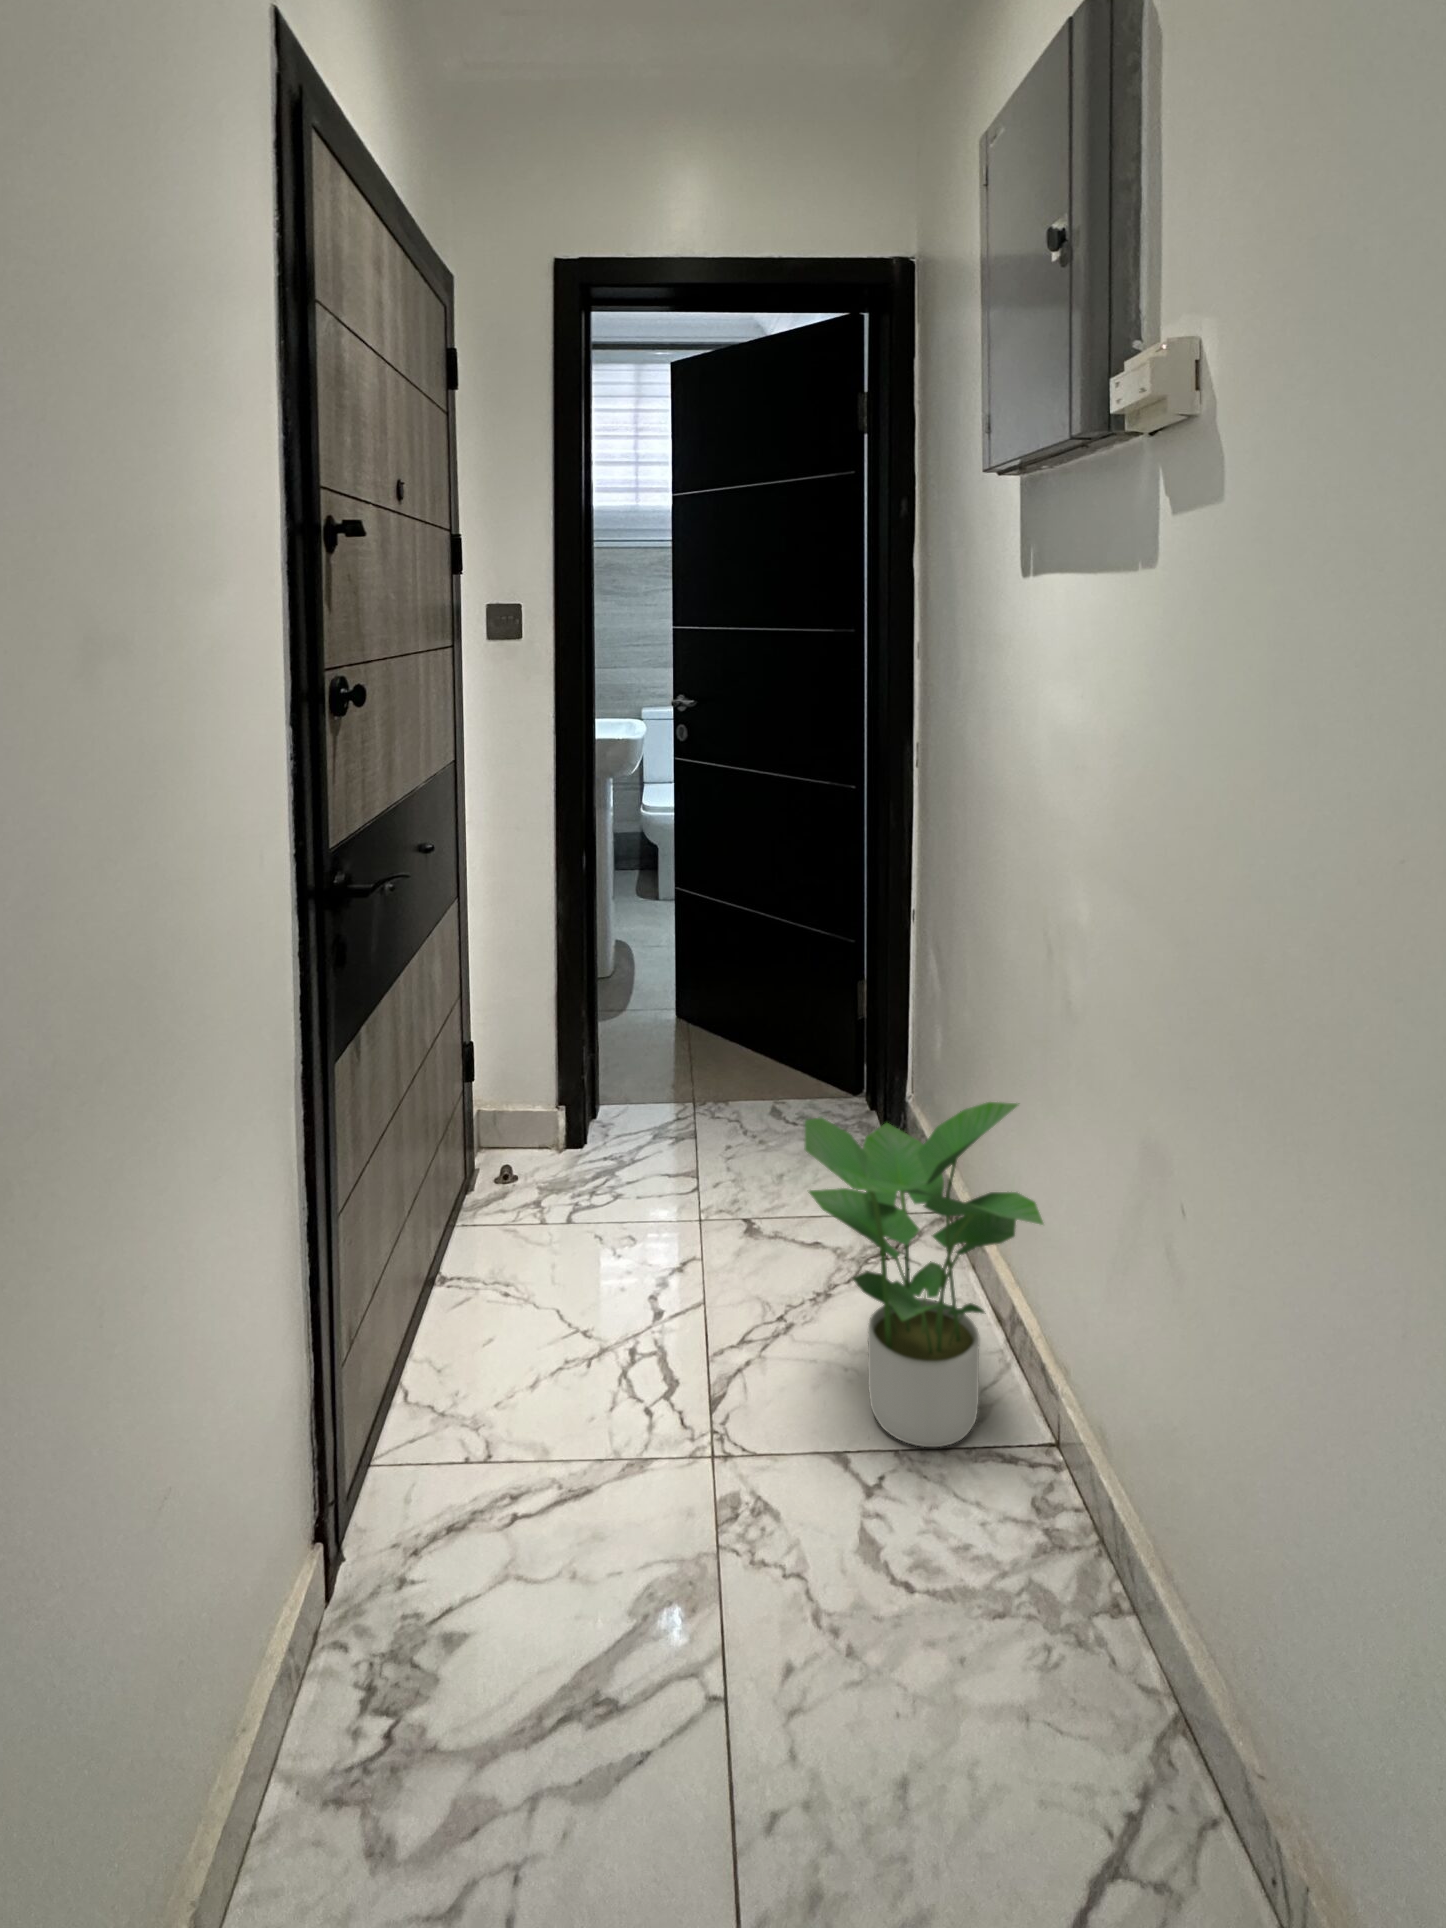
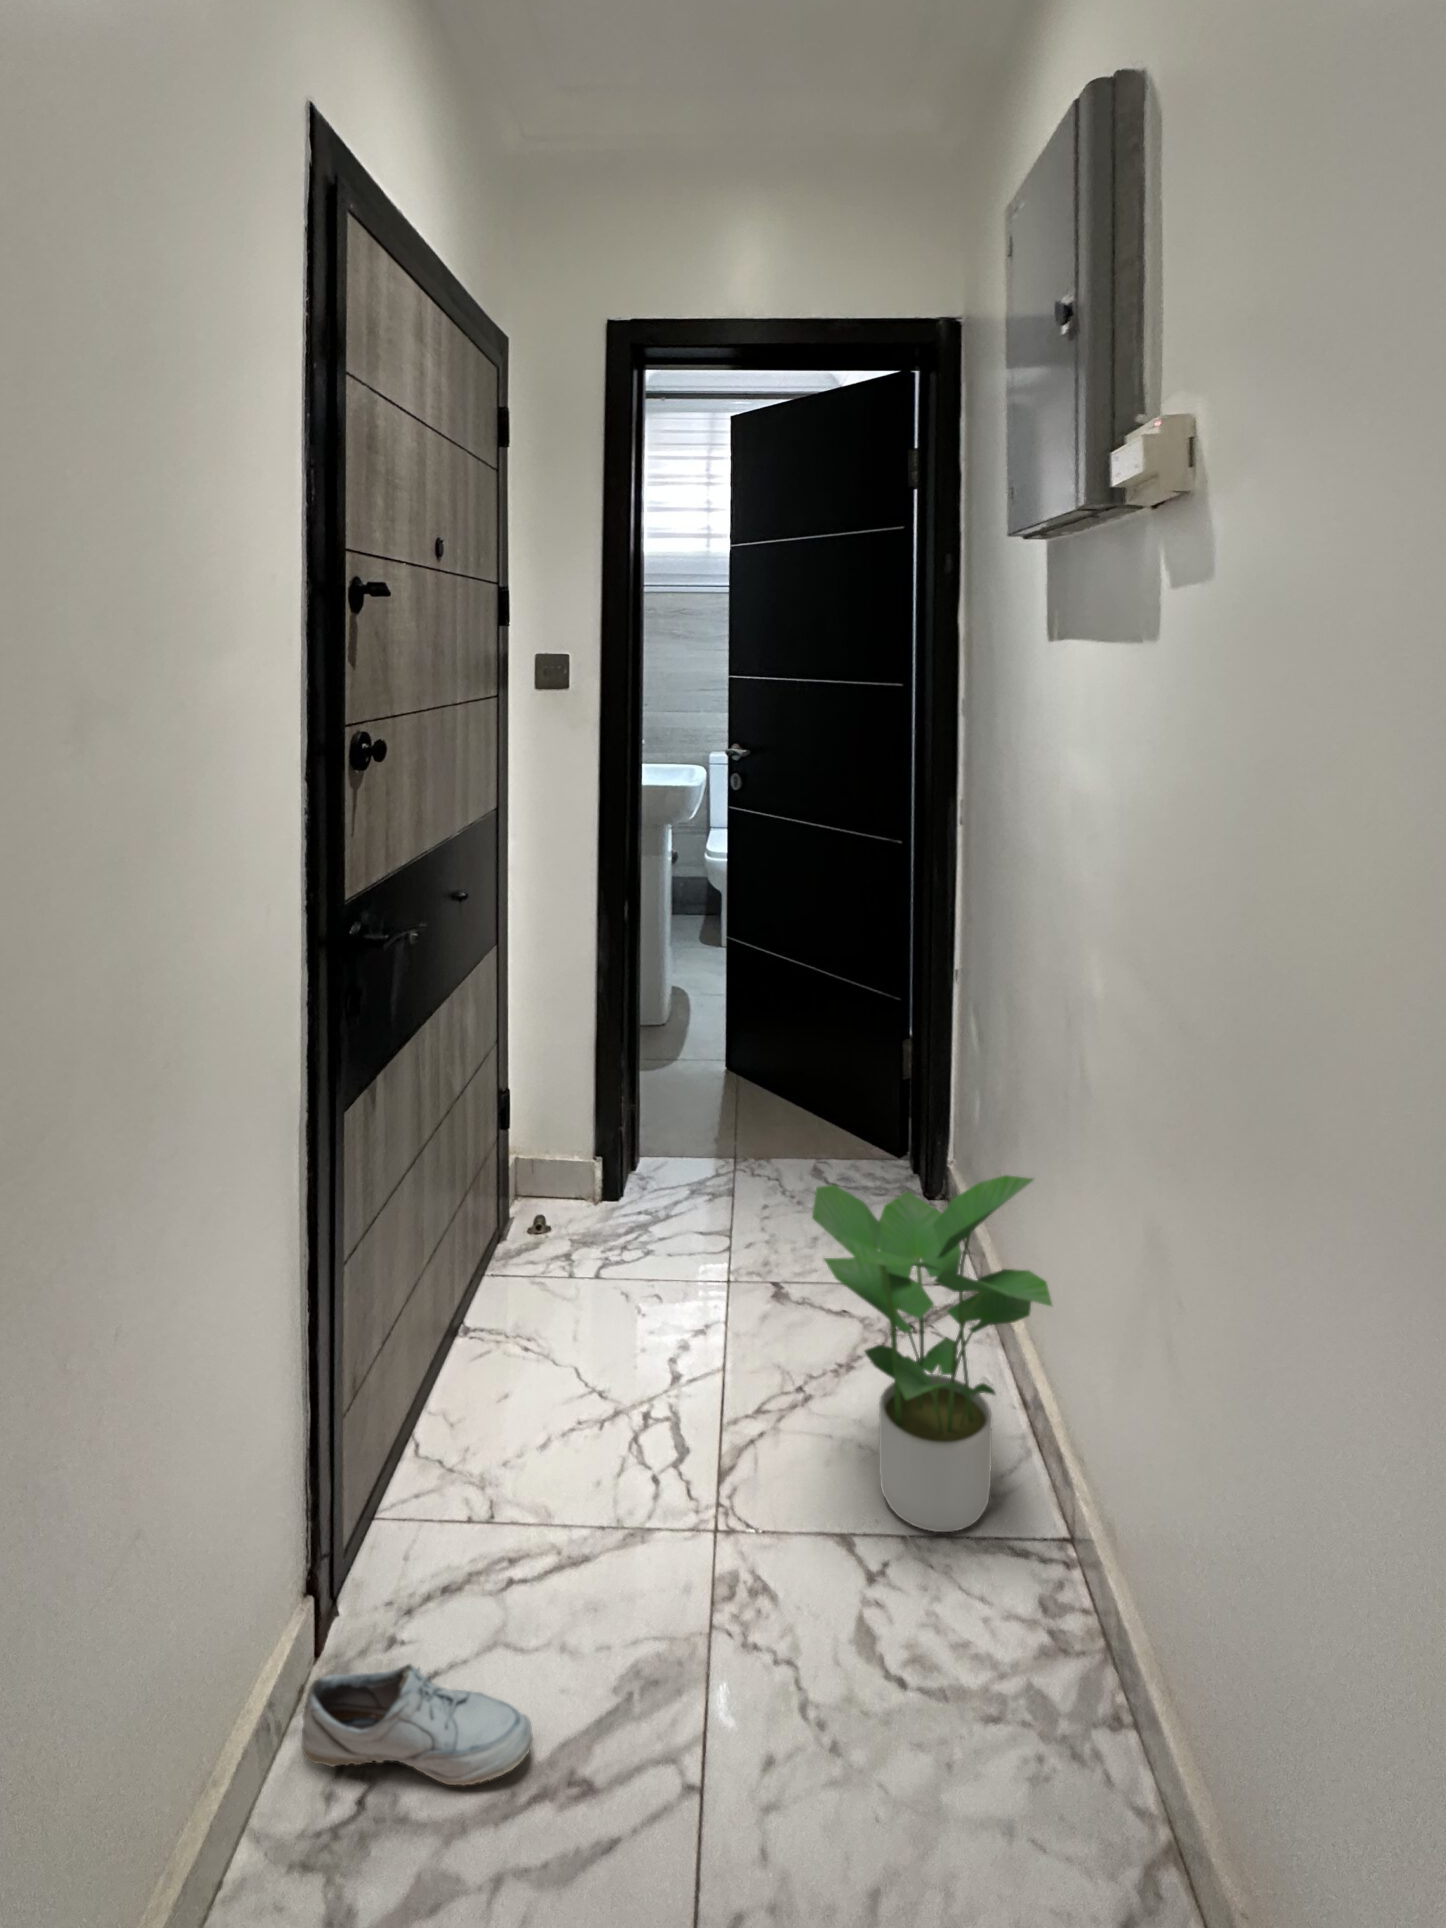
shoe: none [324,1597,557,1710] -> present [302,1664,533,1785]

